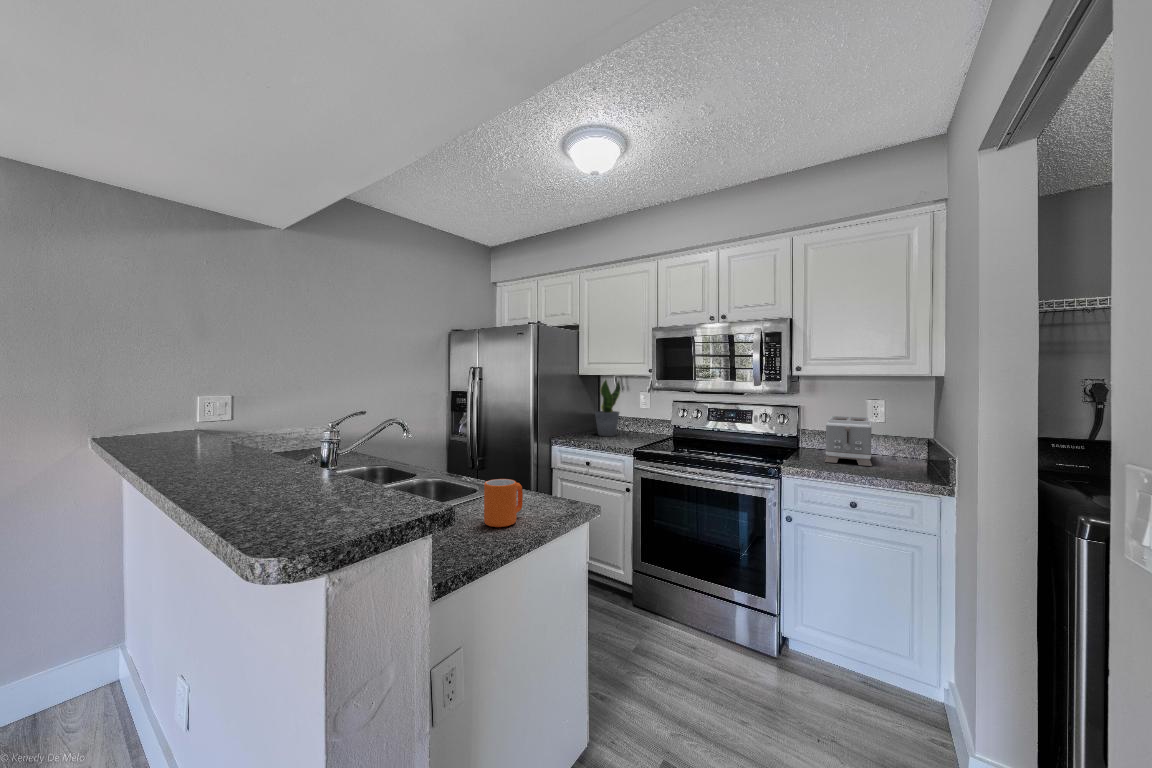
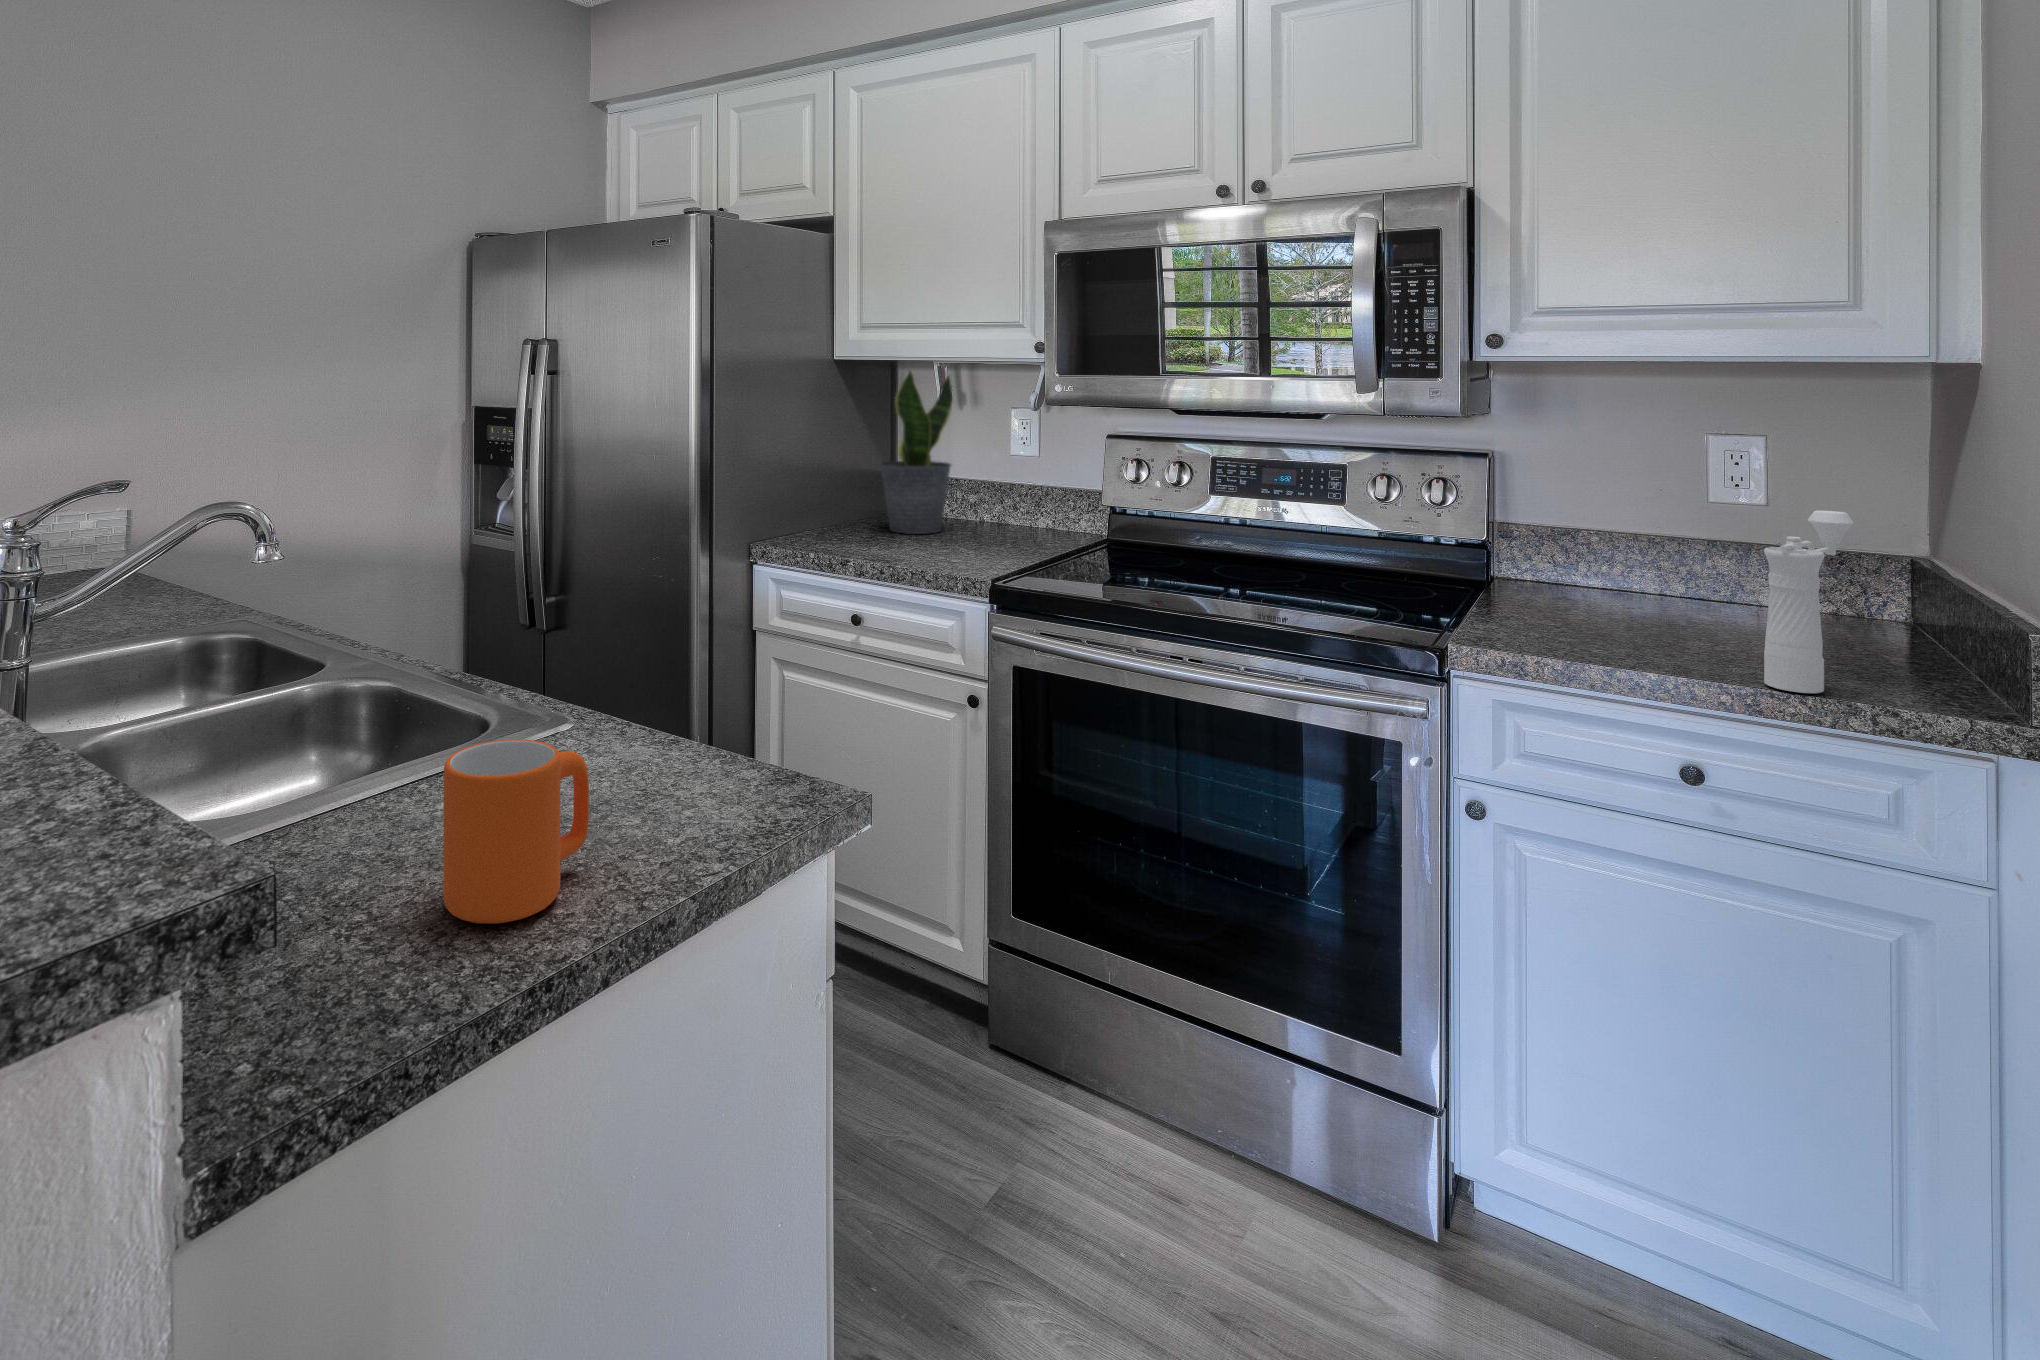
toaster: present [825,416,872,466] -> none [1581,483,1739,647]
pepper mill: none [875,422,904,477] -> present [1764,510,1854,693]

